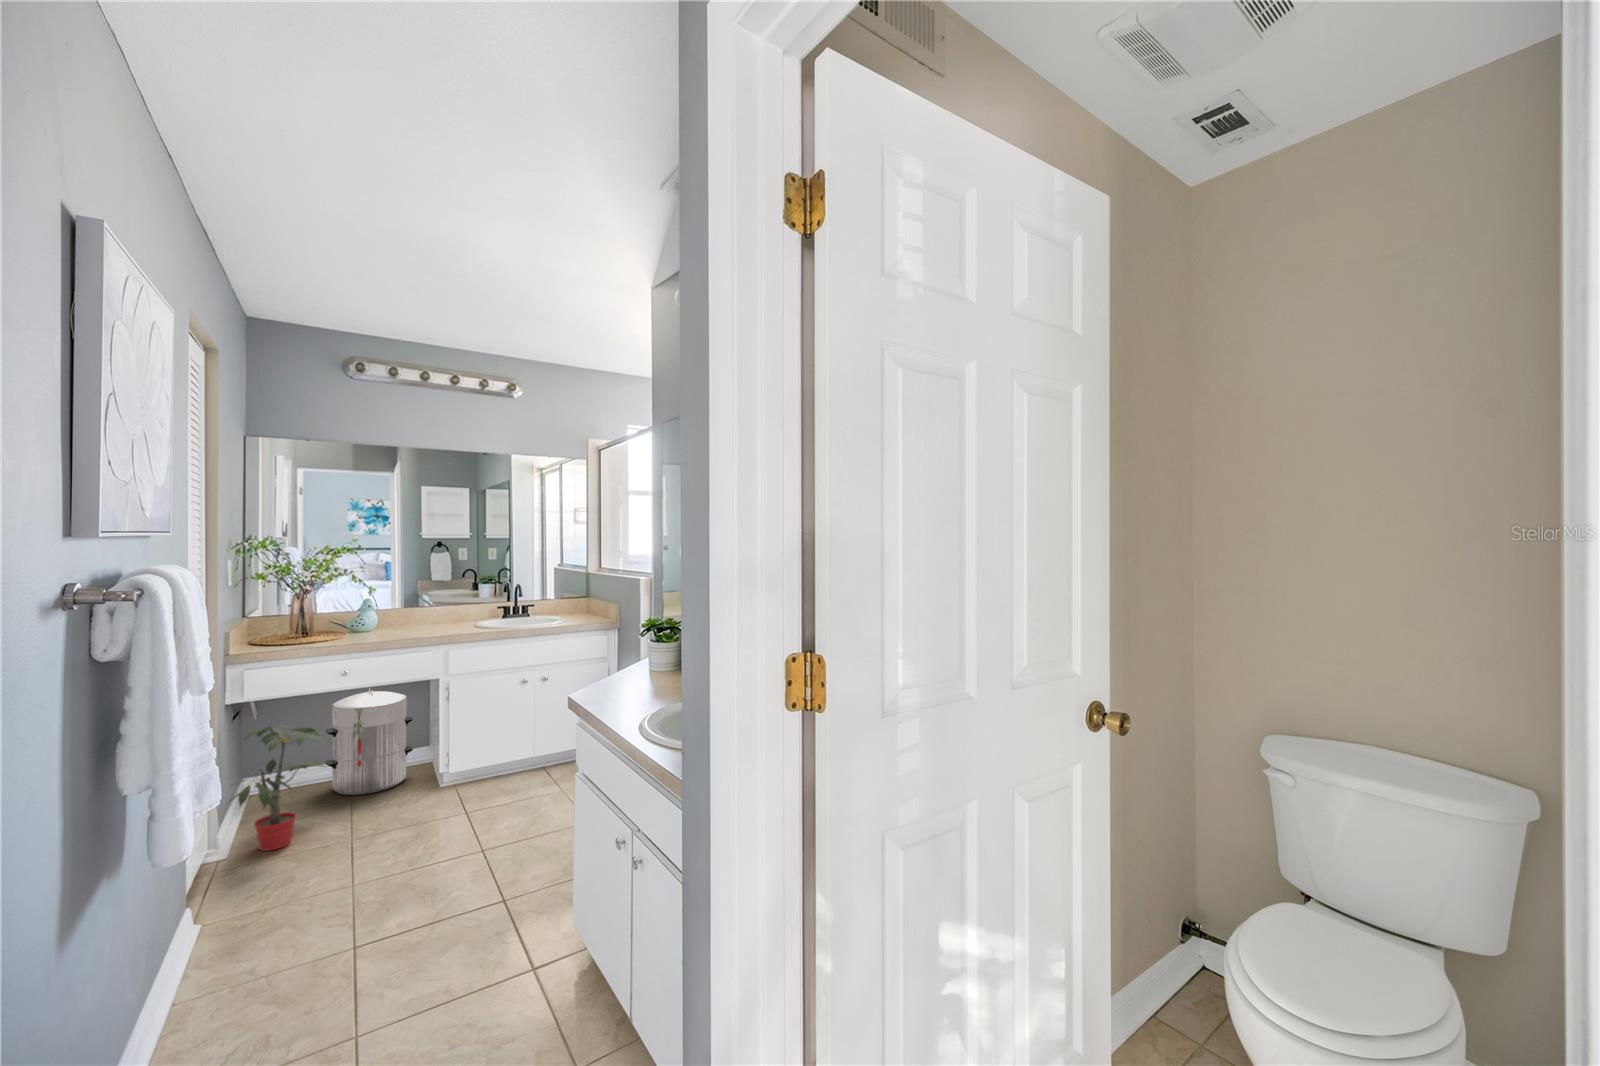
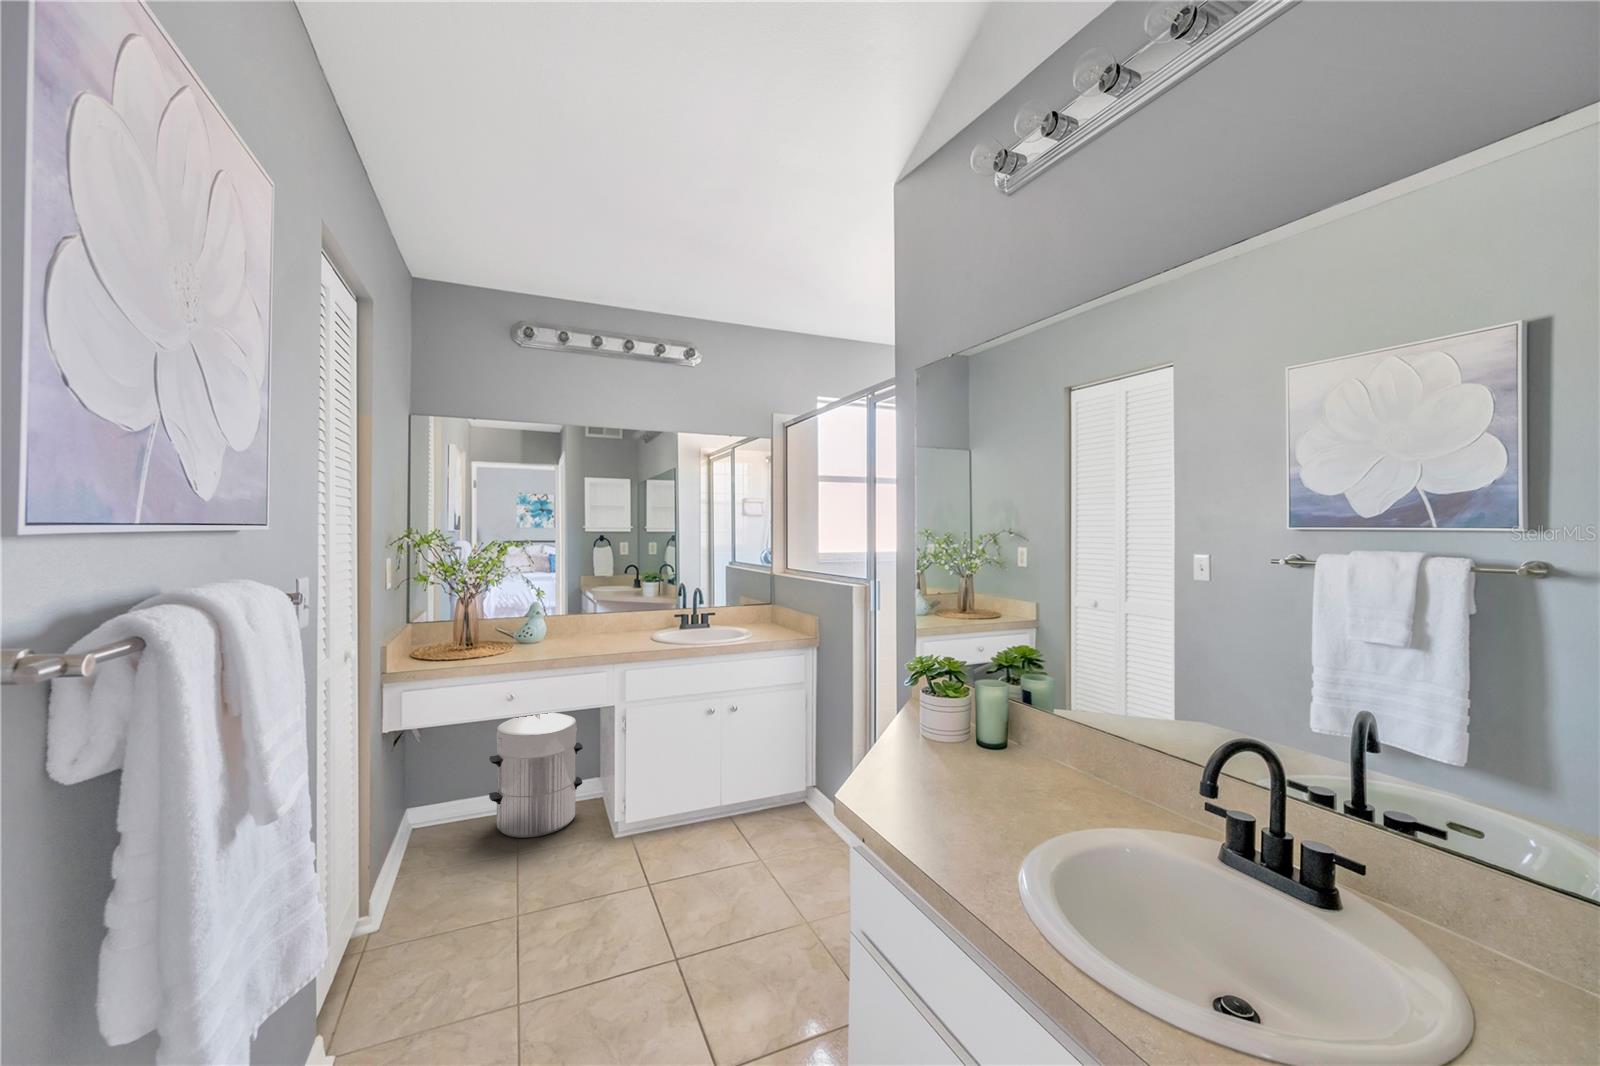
potted plant: present [233,725,325,851] -> none [376,761,496,921]

